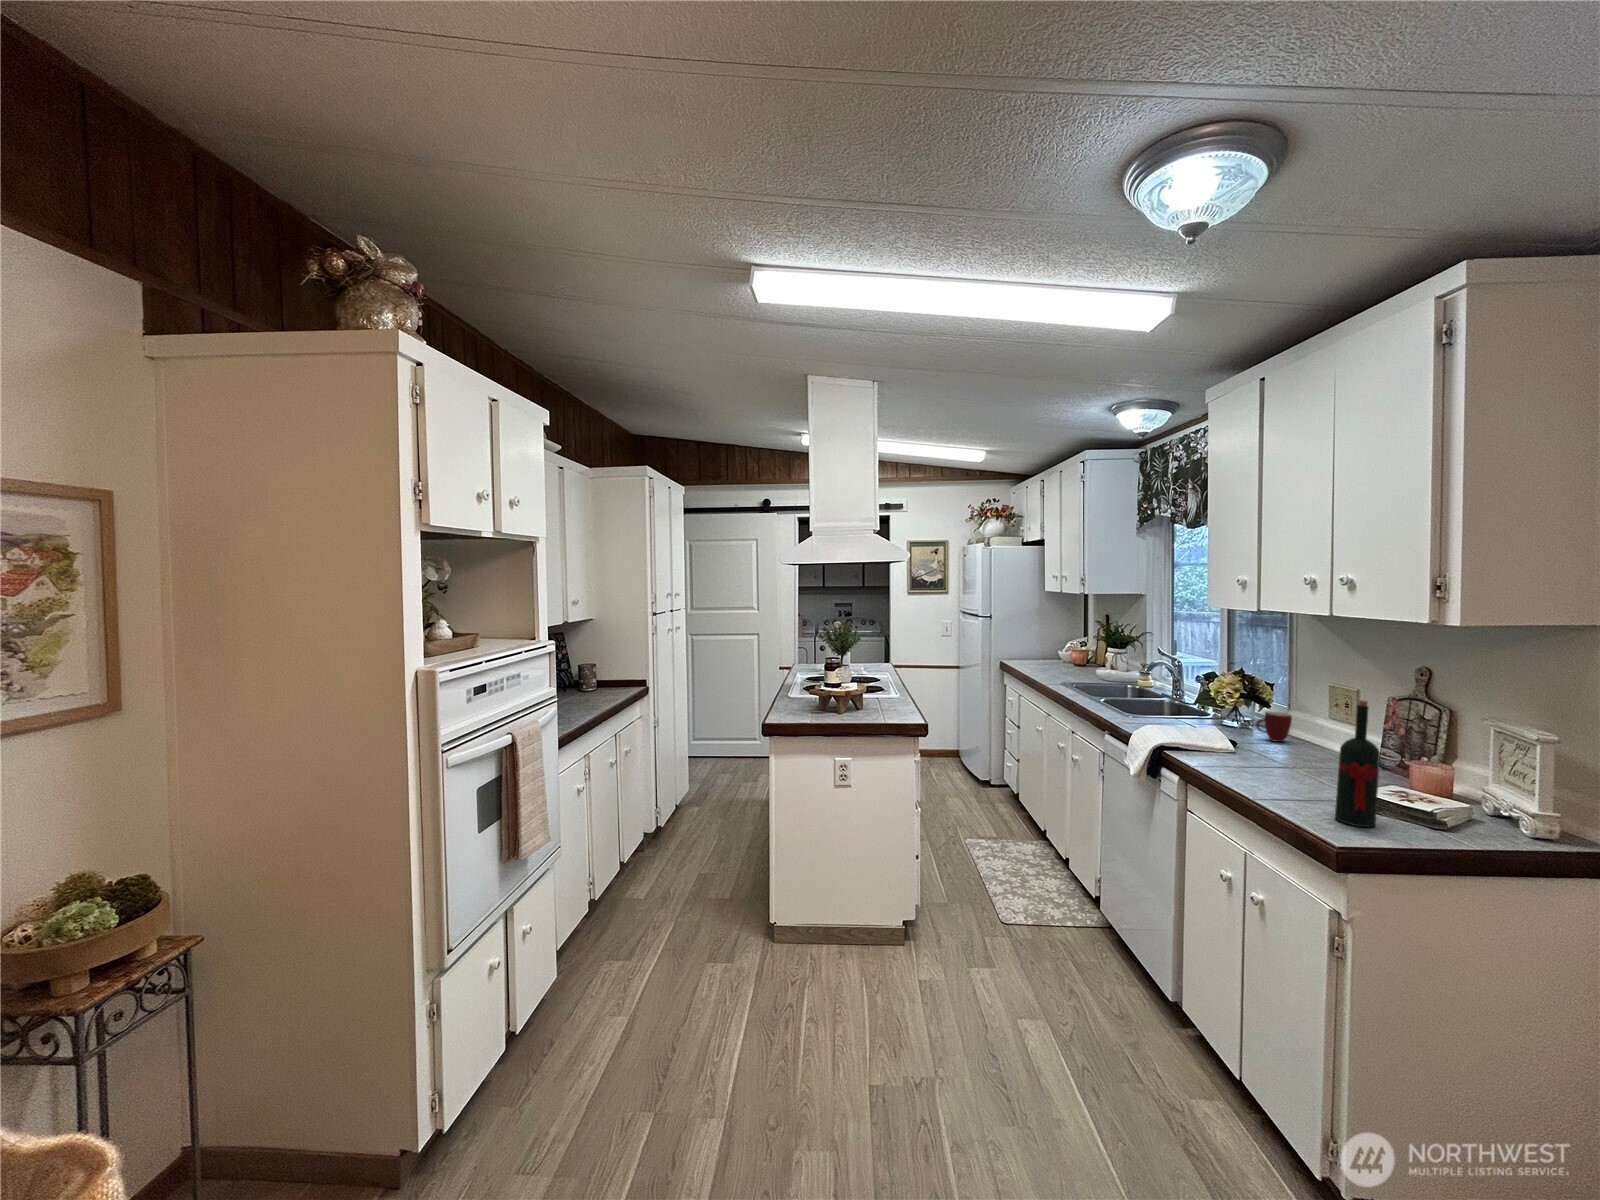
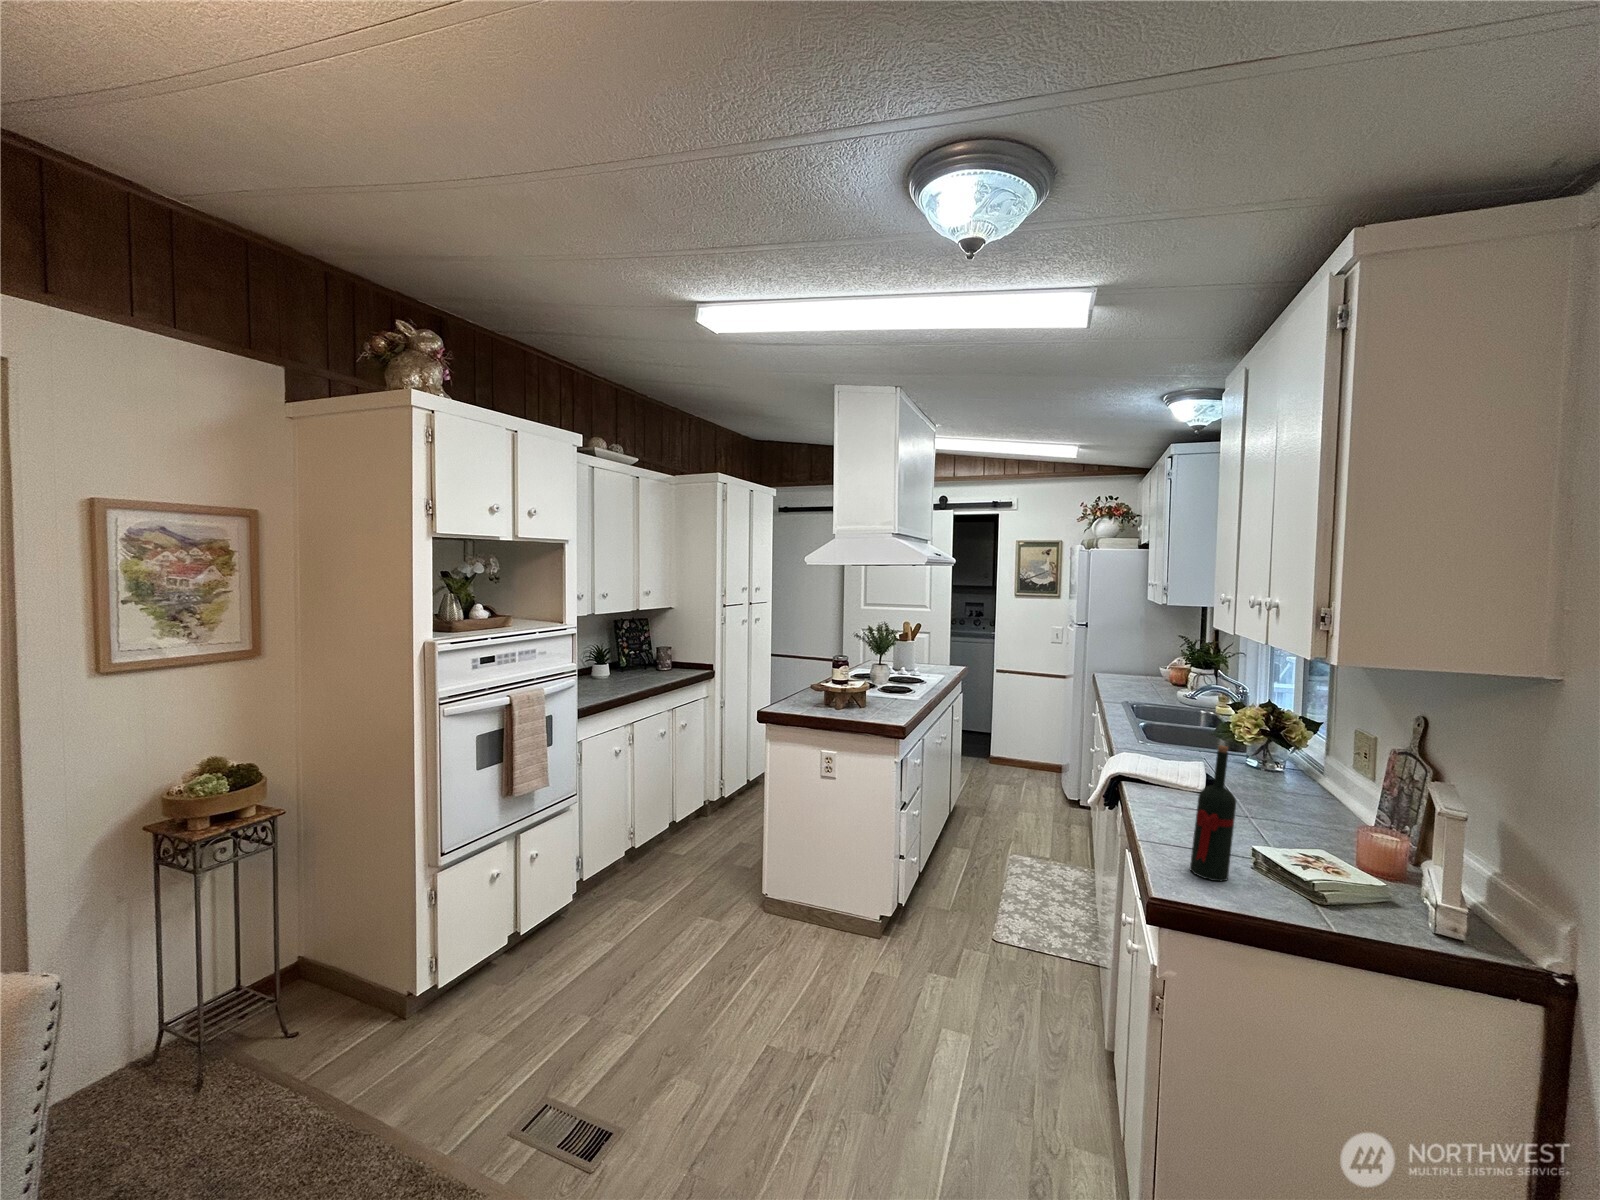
mug: present [1256,712,1292,742] -> none [1254,755,1294,791]

